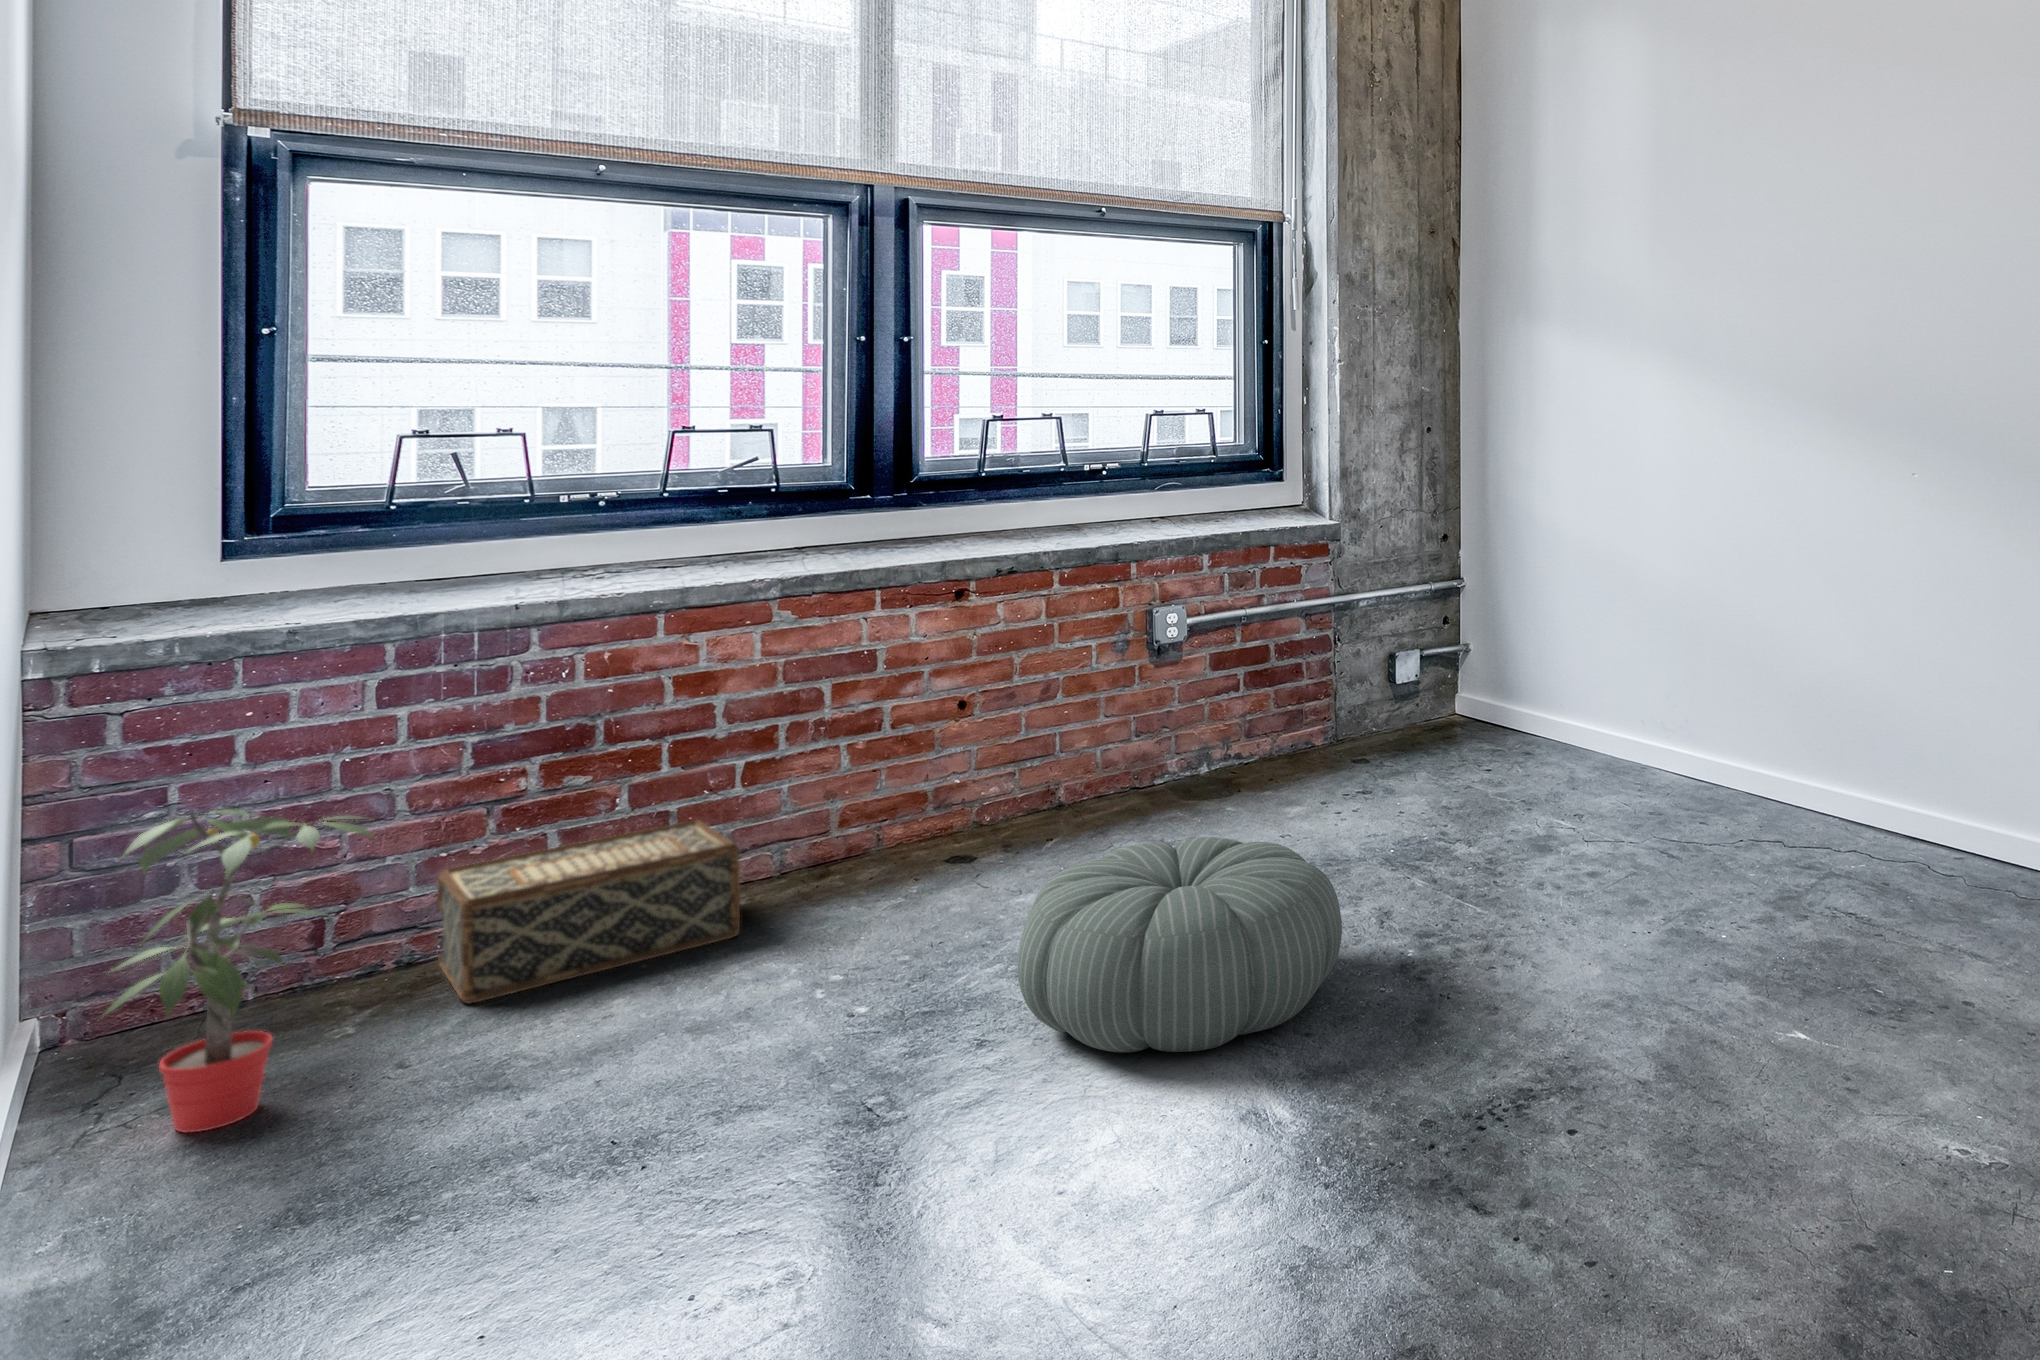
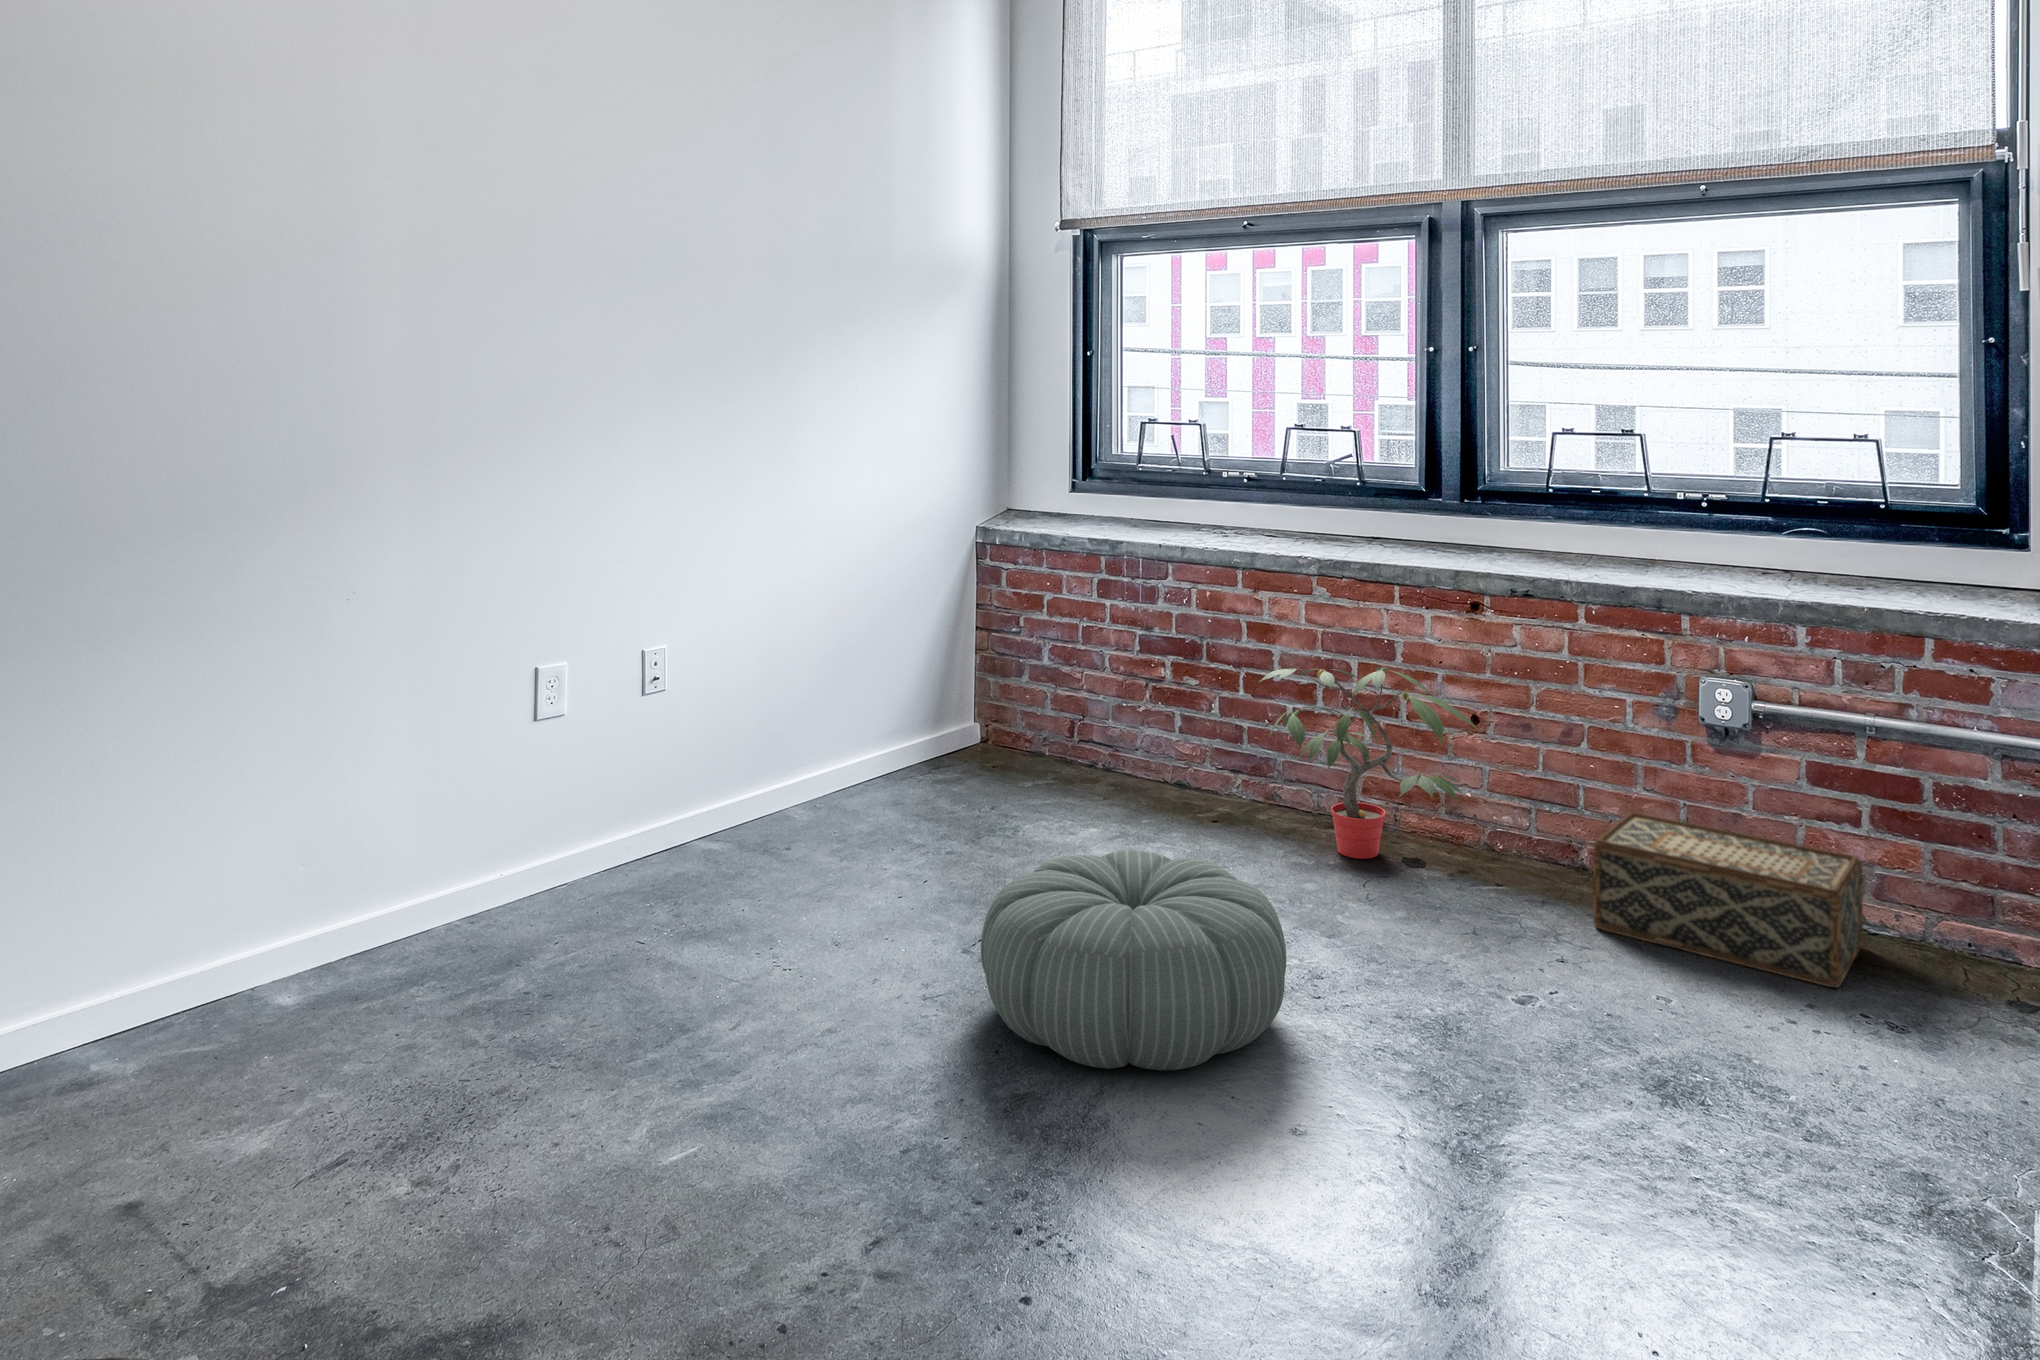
potted plant: present [103,810,372,1133] -> present [1261,667,1480,859]
woven basket: present [437,820,740,1004] -> present [1593,812,1863,988]

